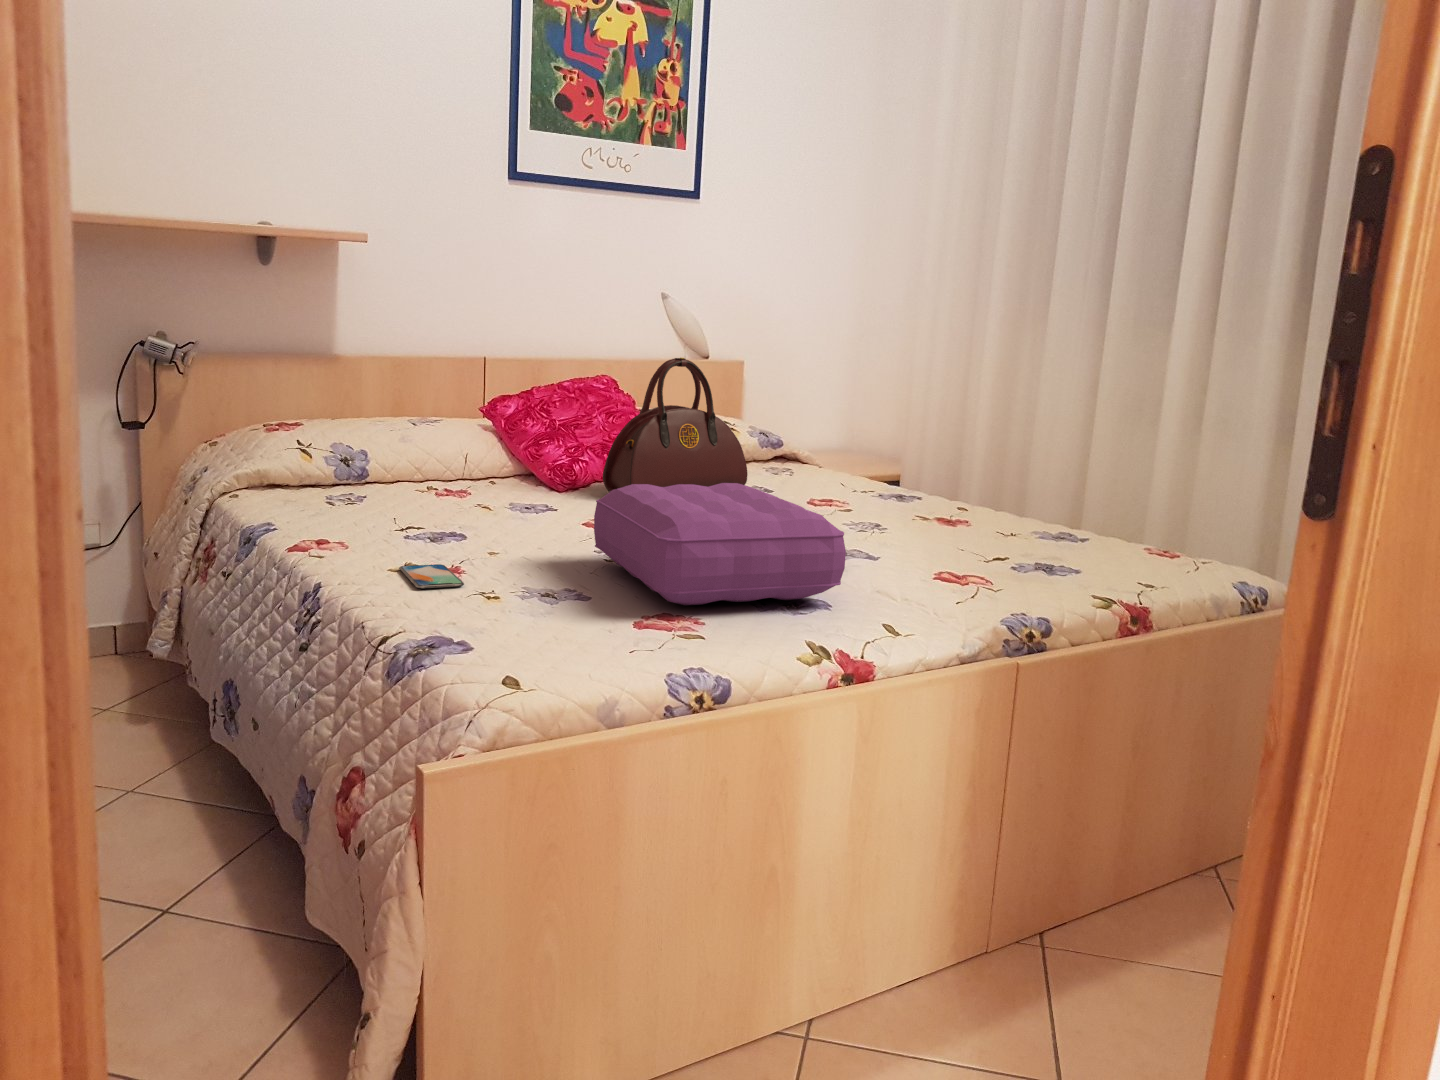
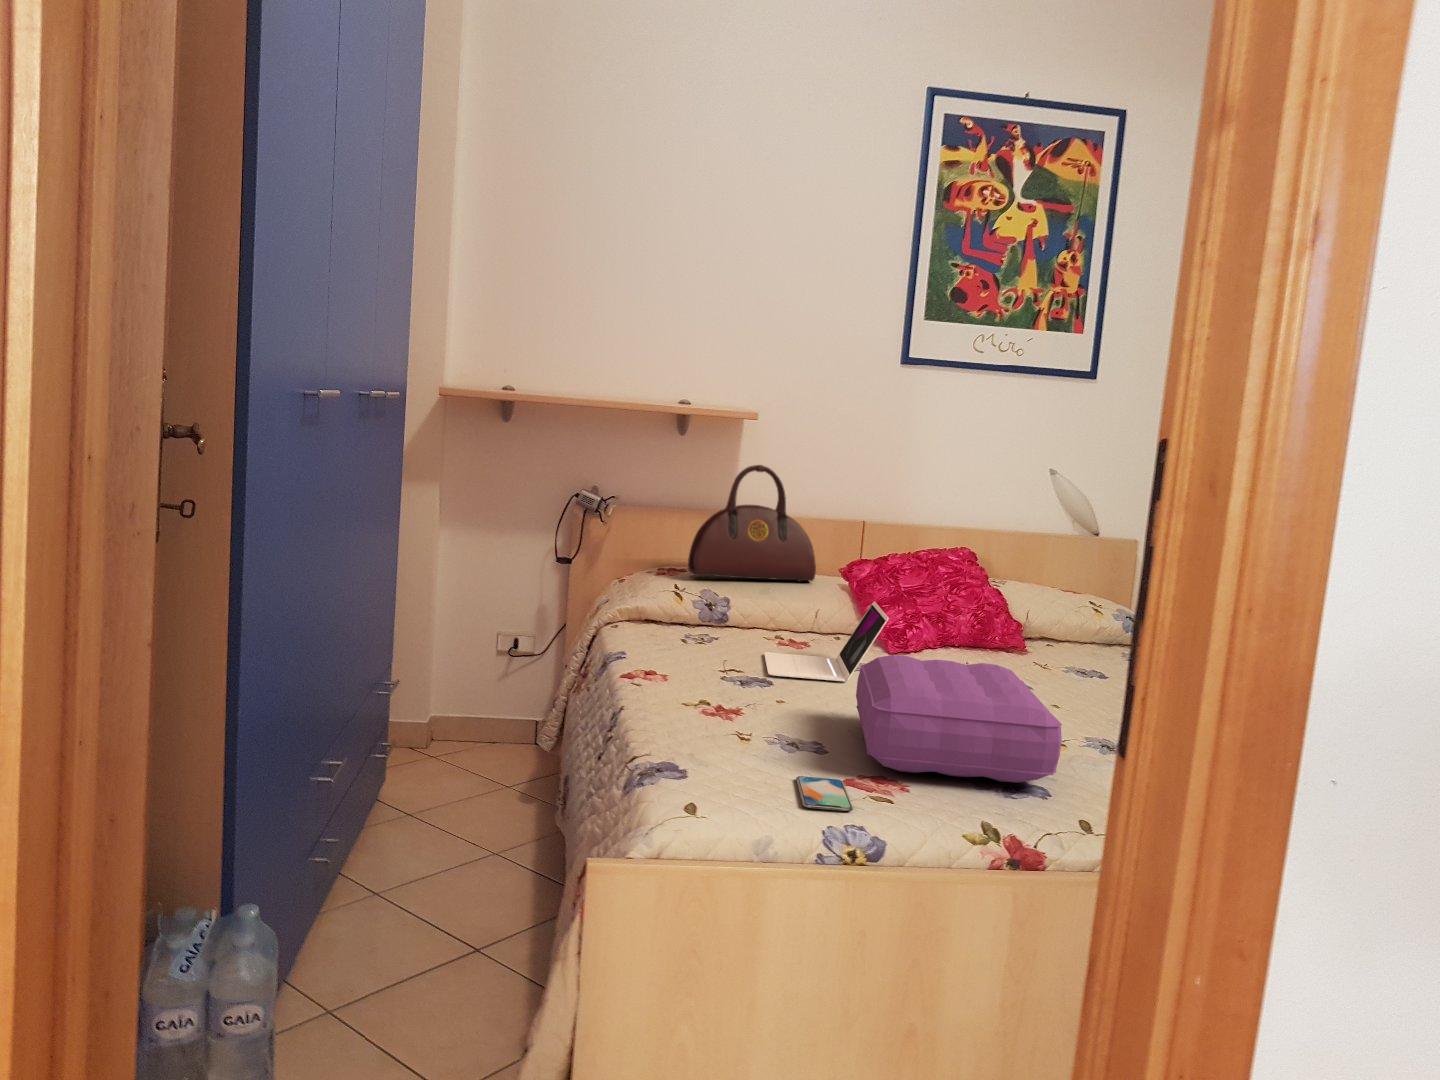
handbag: present [603,358,748,492] -> present [688,465,816,582]
laptop: none [435,434,586,527] -> present [764,602,889,682]
smartphone: present [399,564,464,588] -> present [796,776,853,811]

